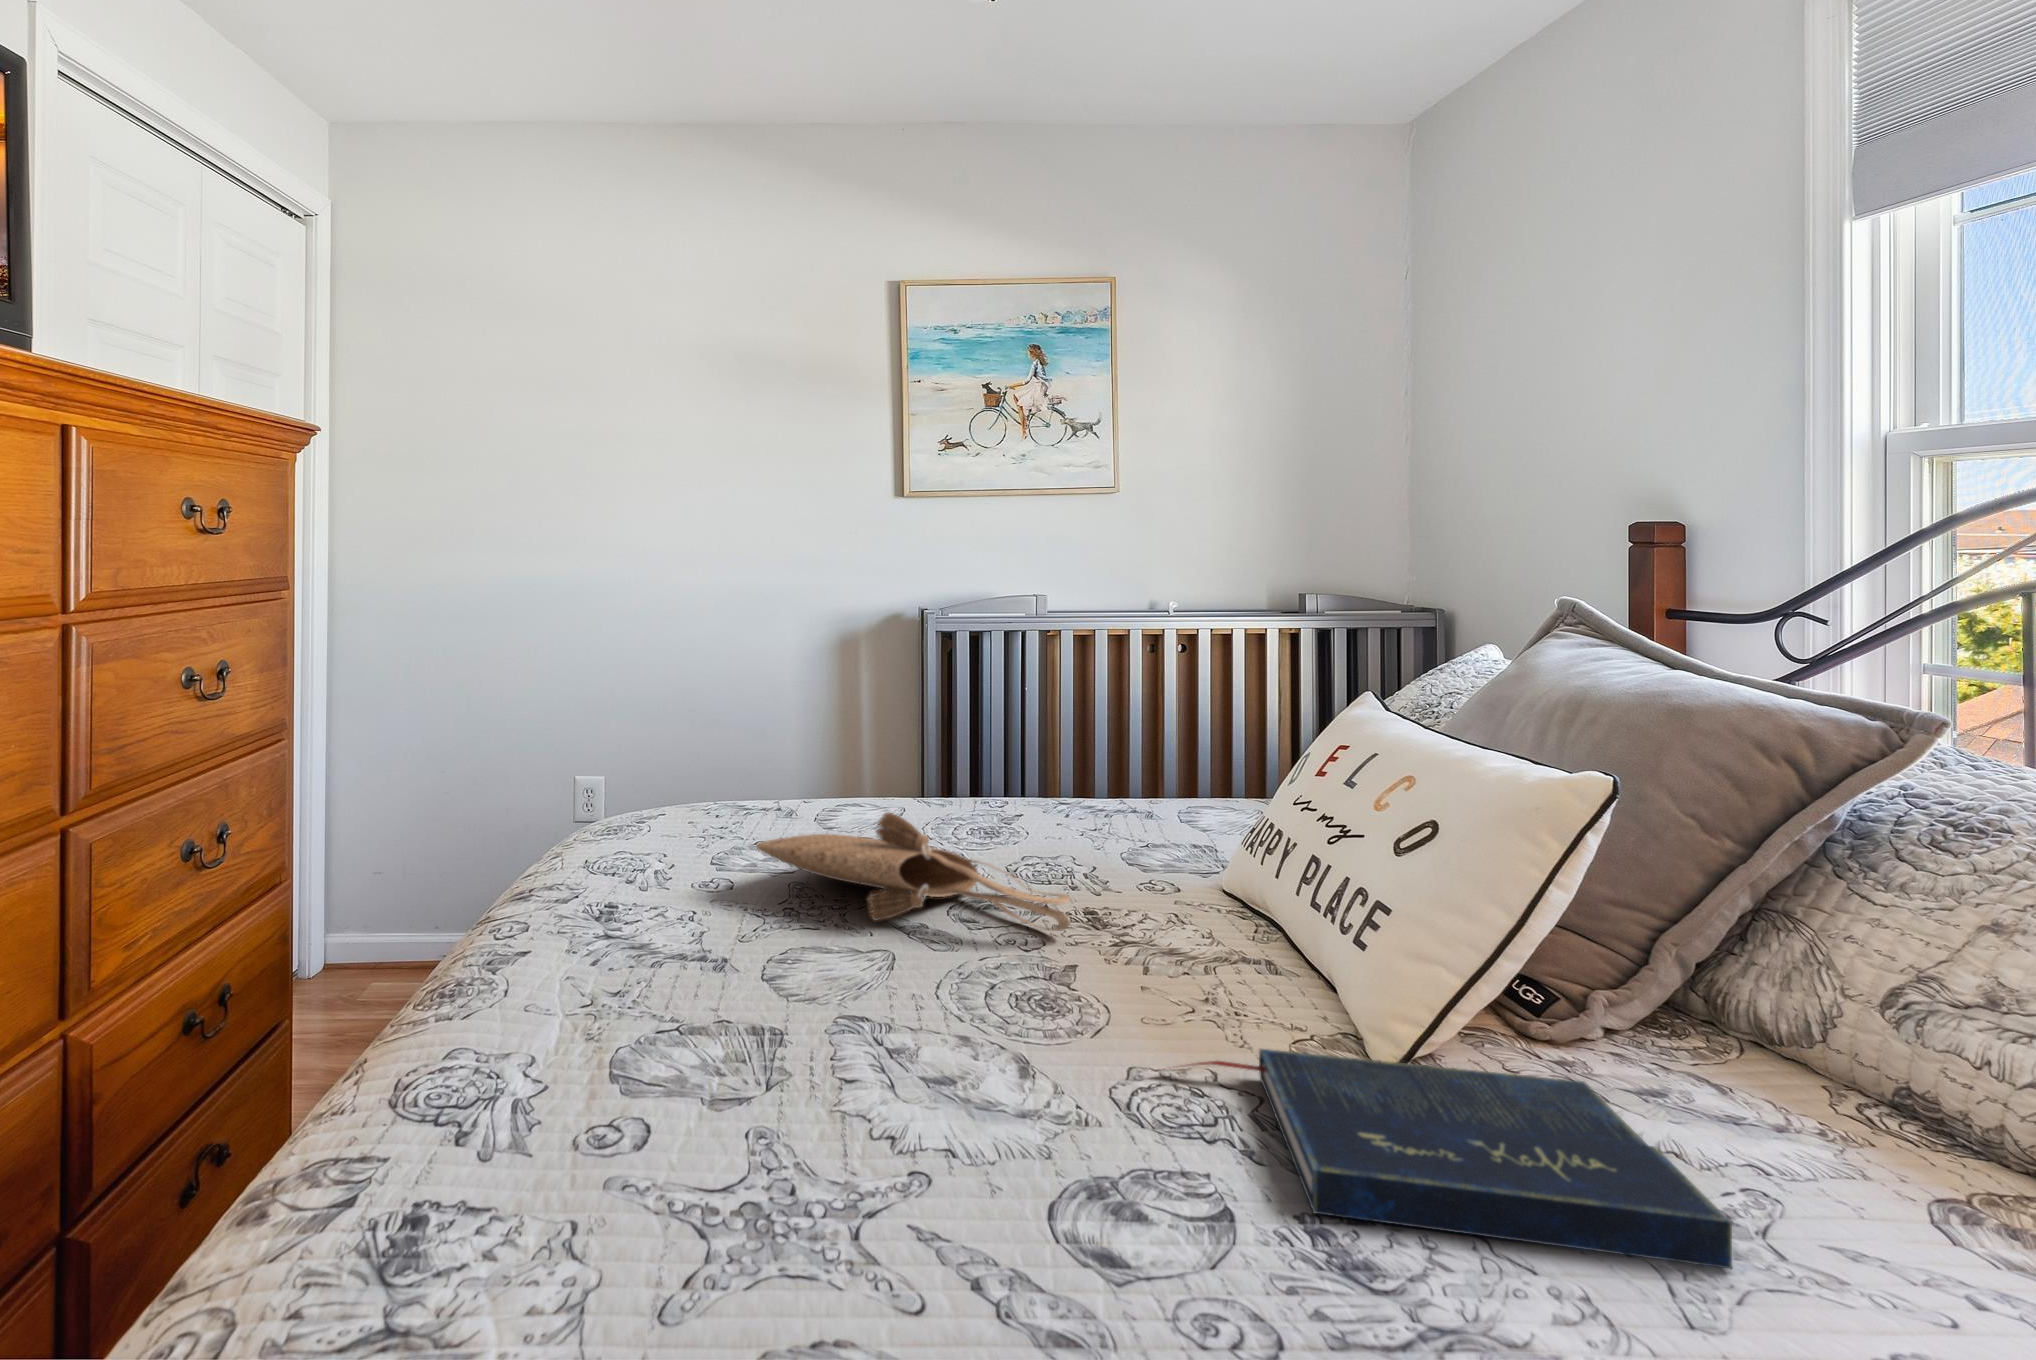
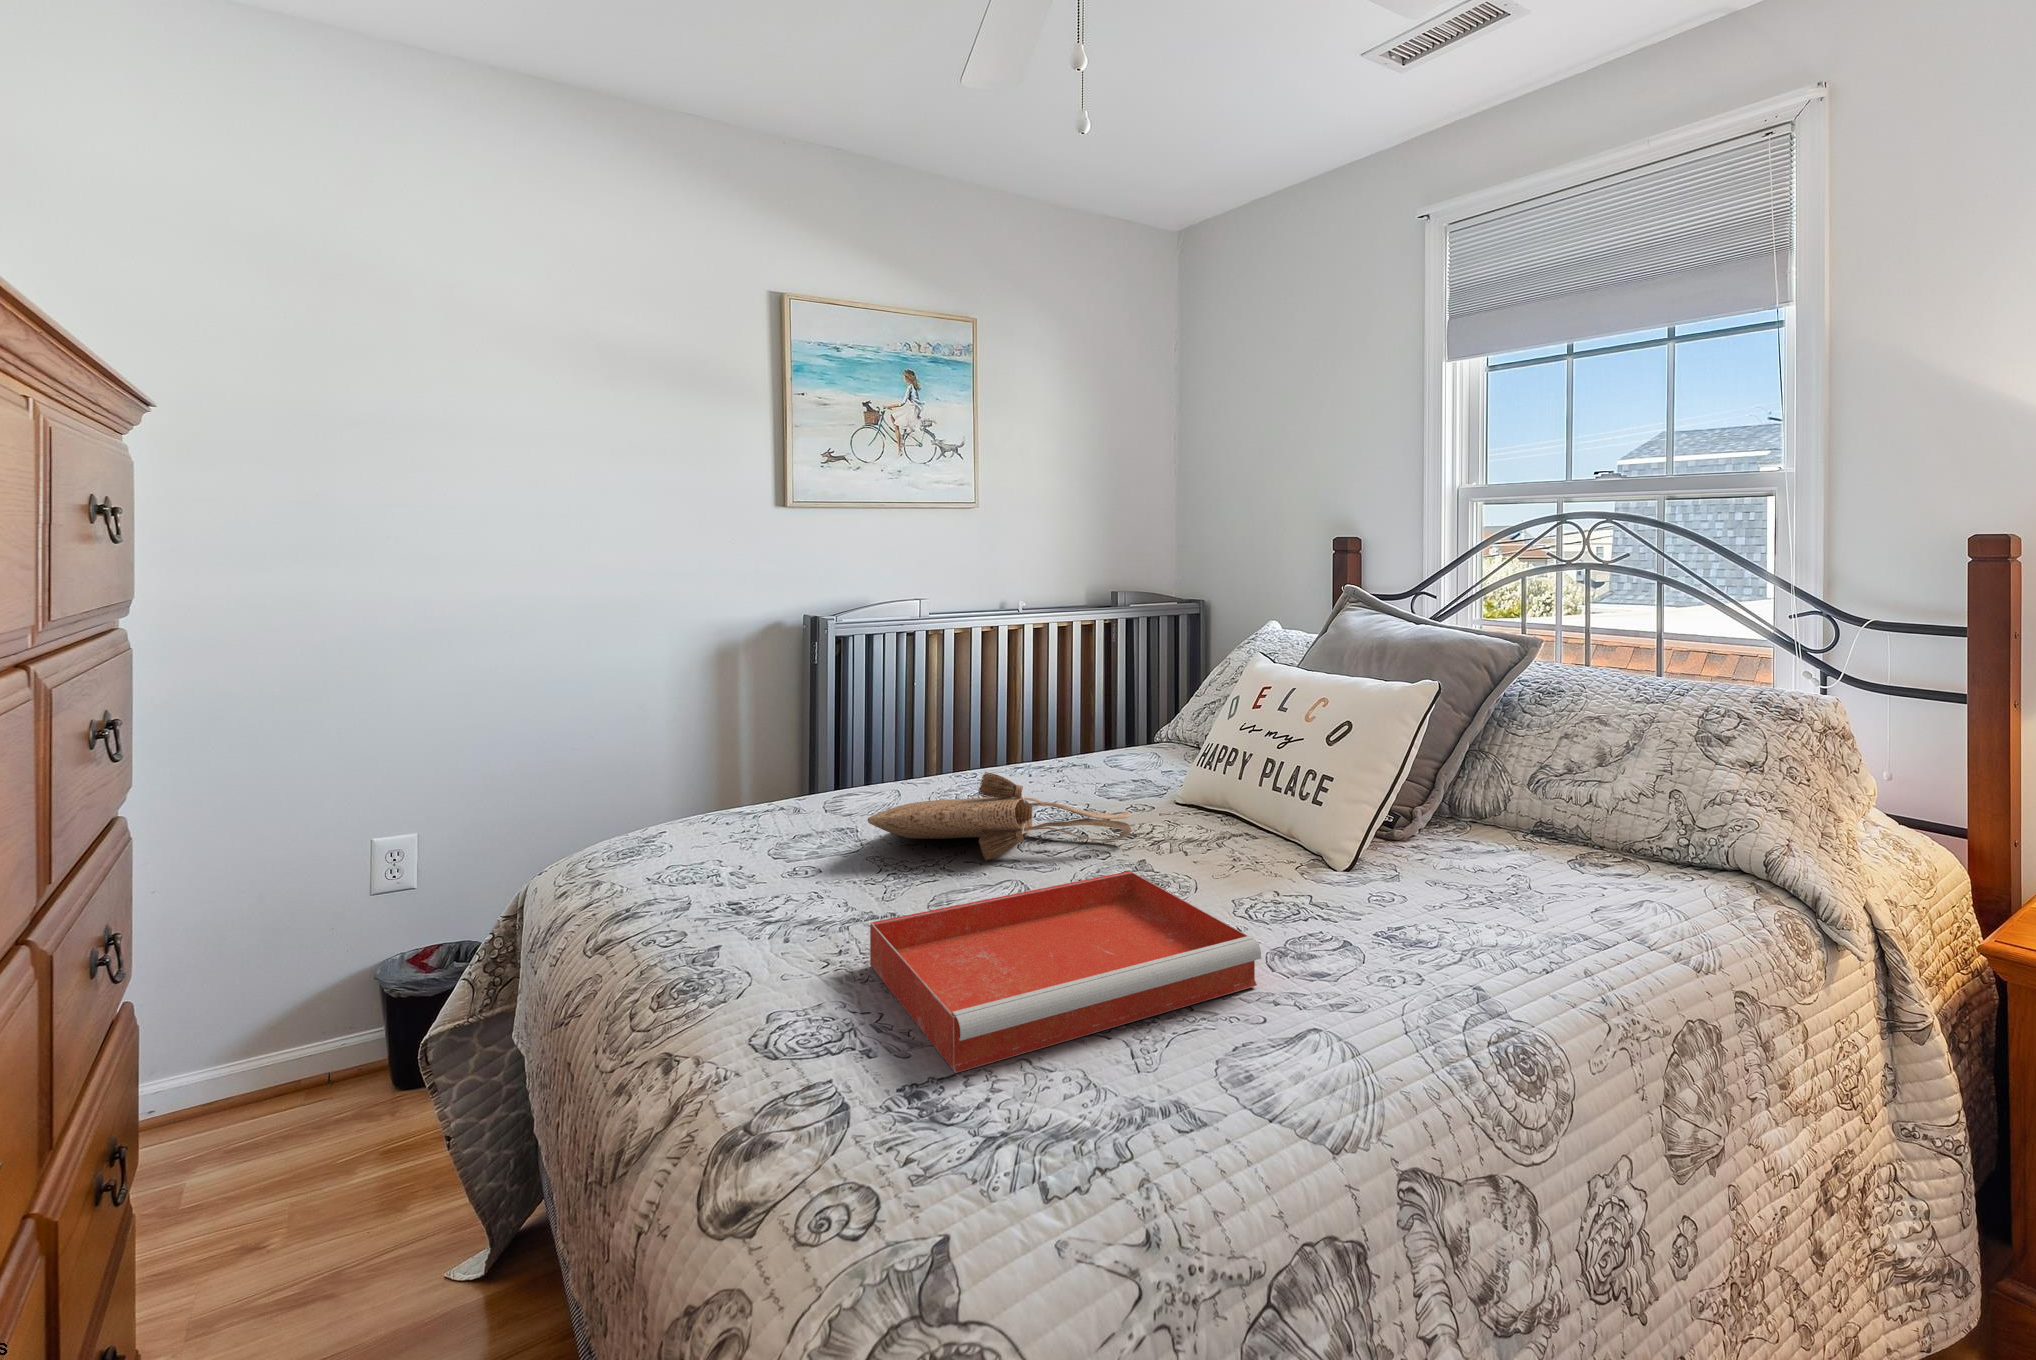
tray: none [478,975,984,1241] -> present [870,871,1261,1073]
book: present [1192,1049,1732,1269] -> none [1252,845,1533,930]

